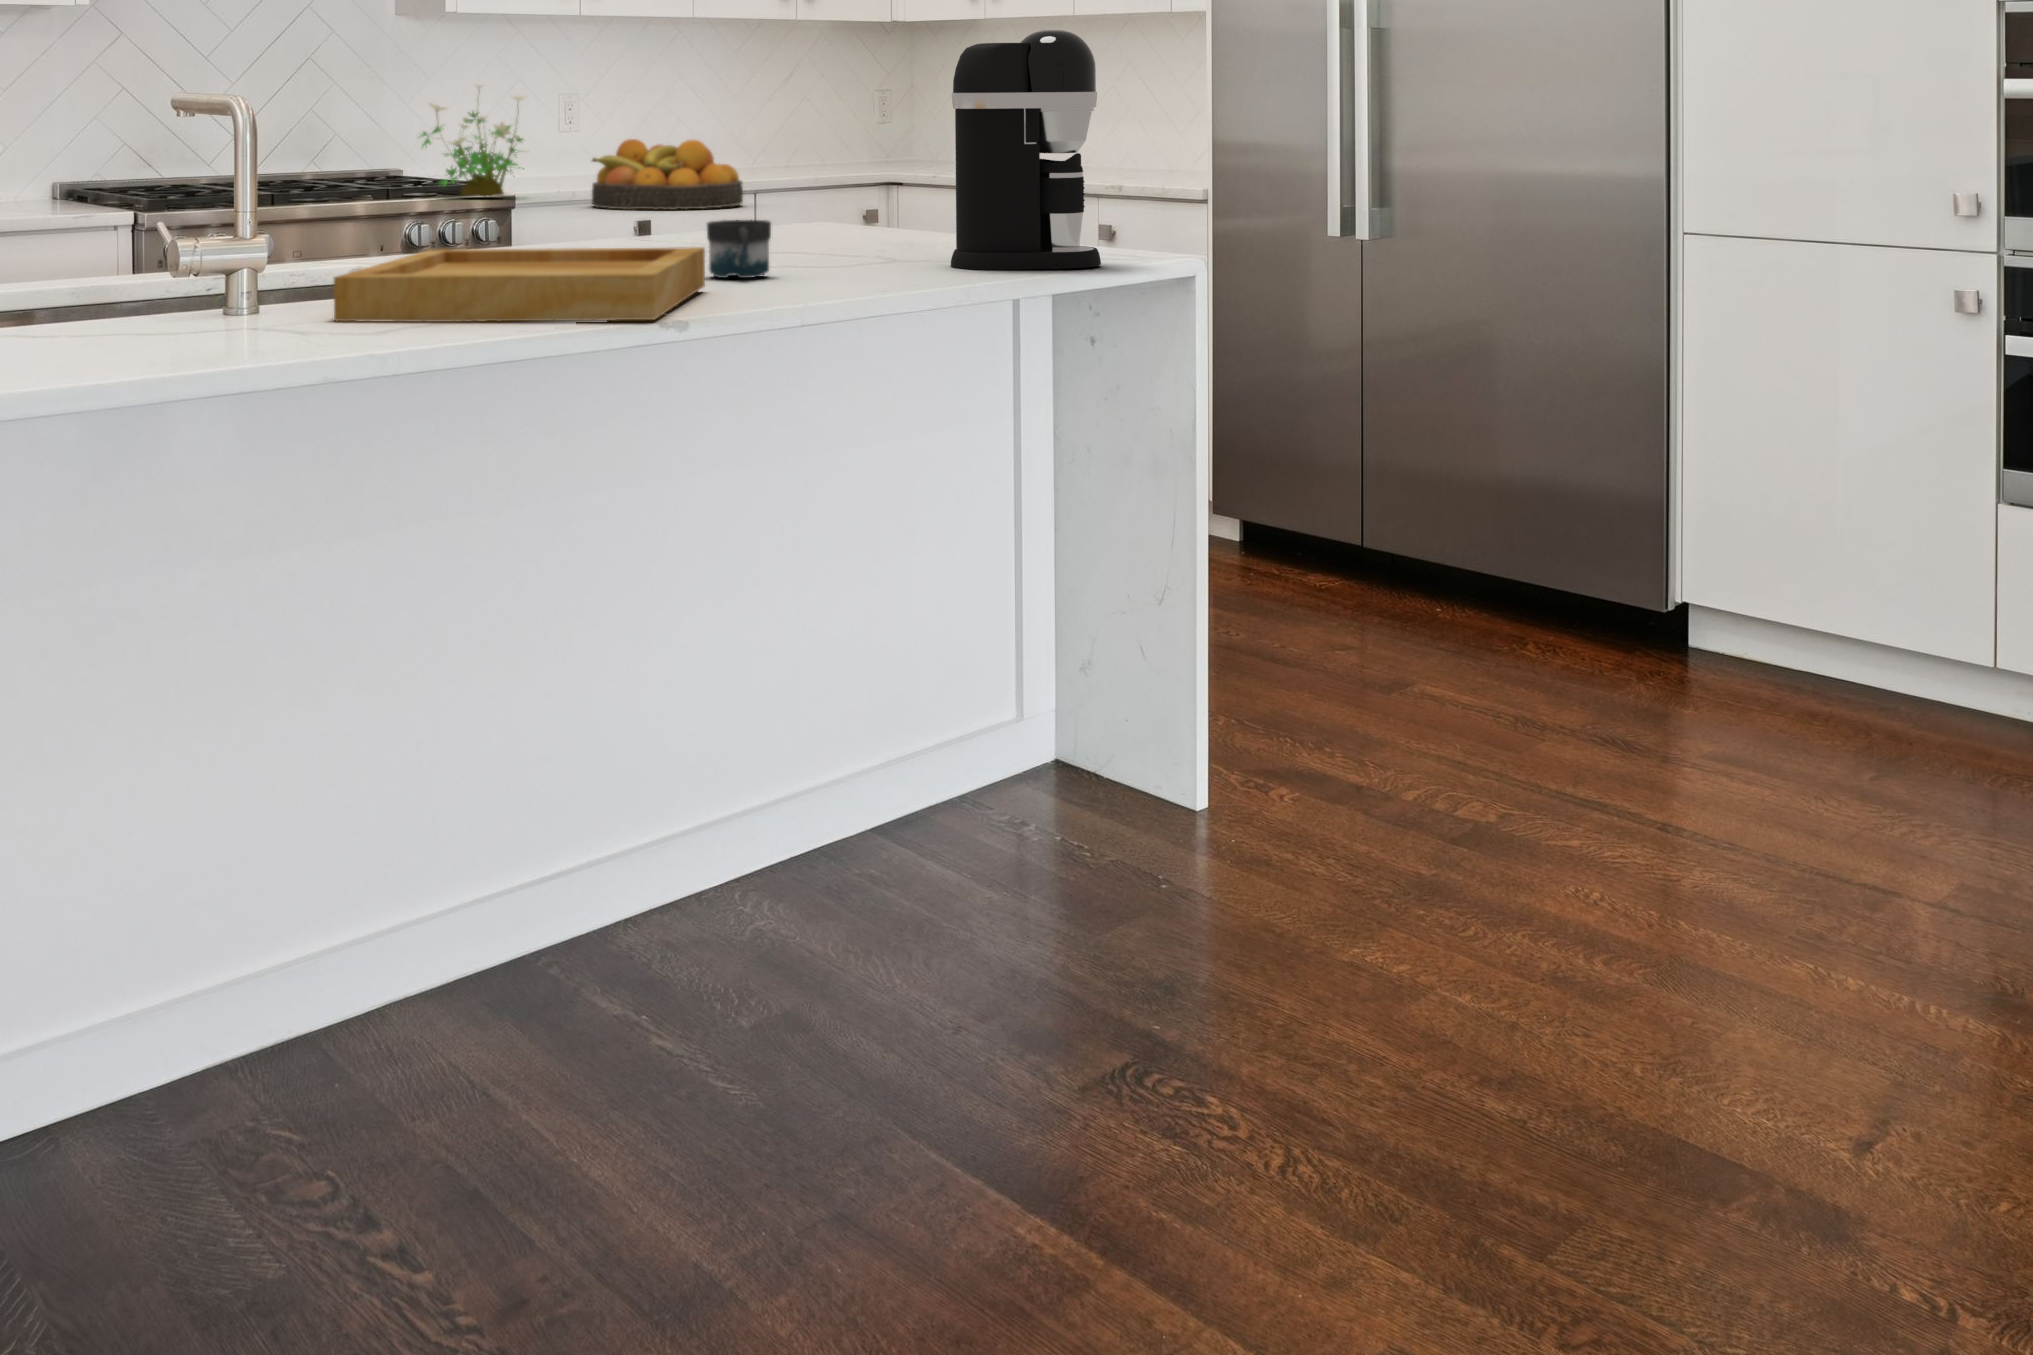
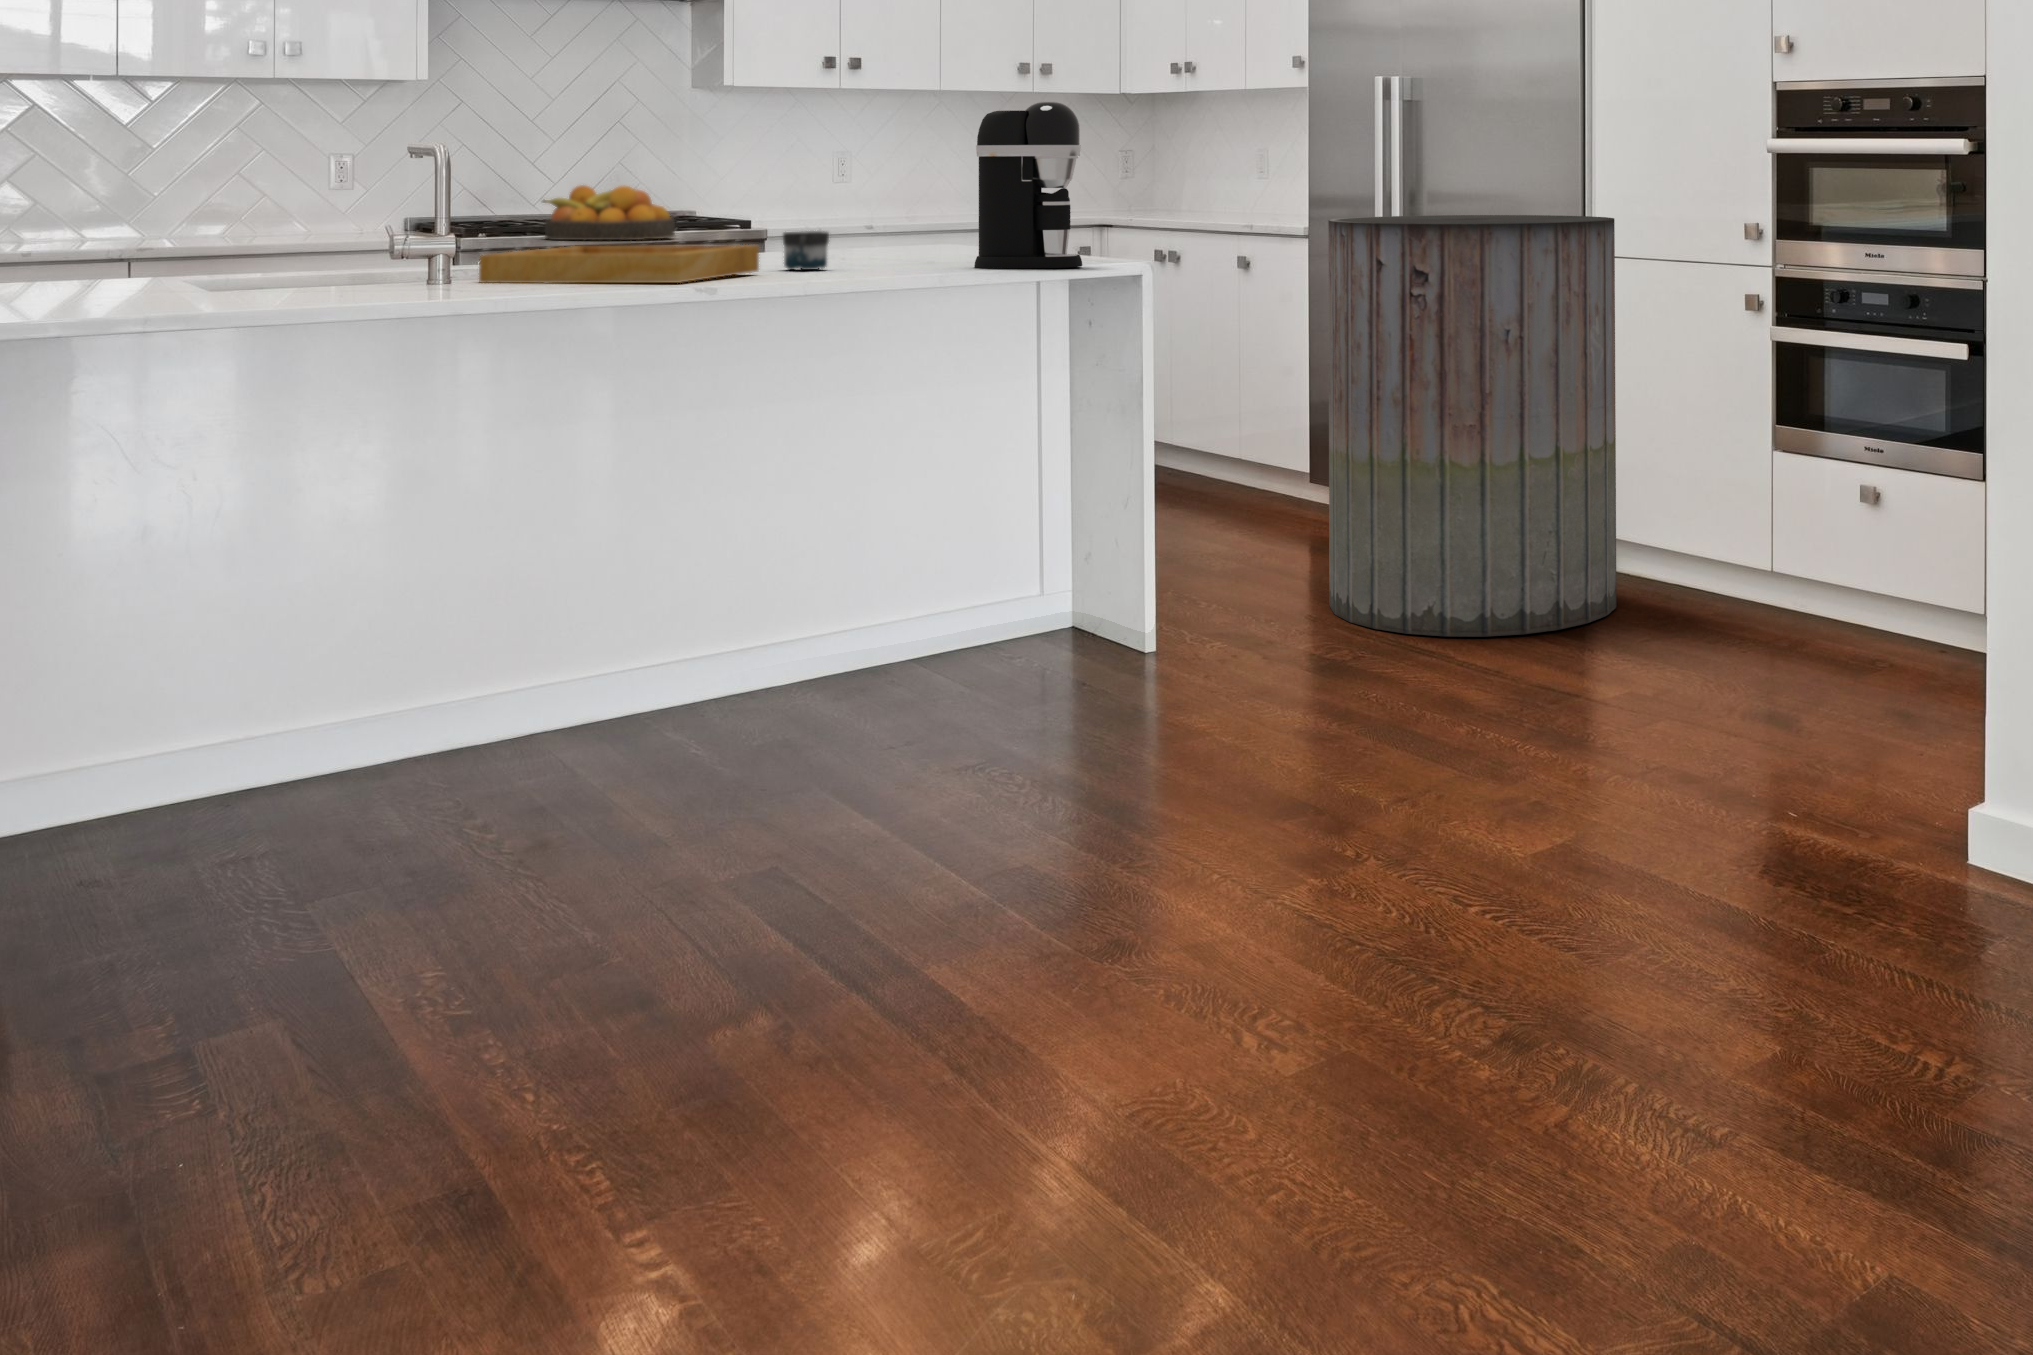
potted plant: present [421,85,524,197] -> none [708,144,797,236]
fruit bowl: present [592,139,743,210] -> present [543,185,675,240]
trash can: none [1361,178,1772,775] -> present [1328,215,1616,637]

